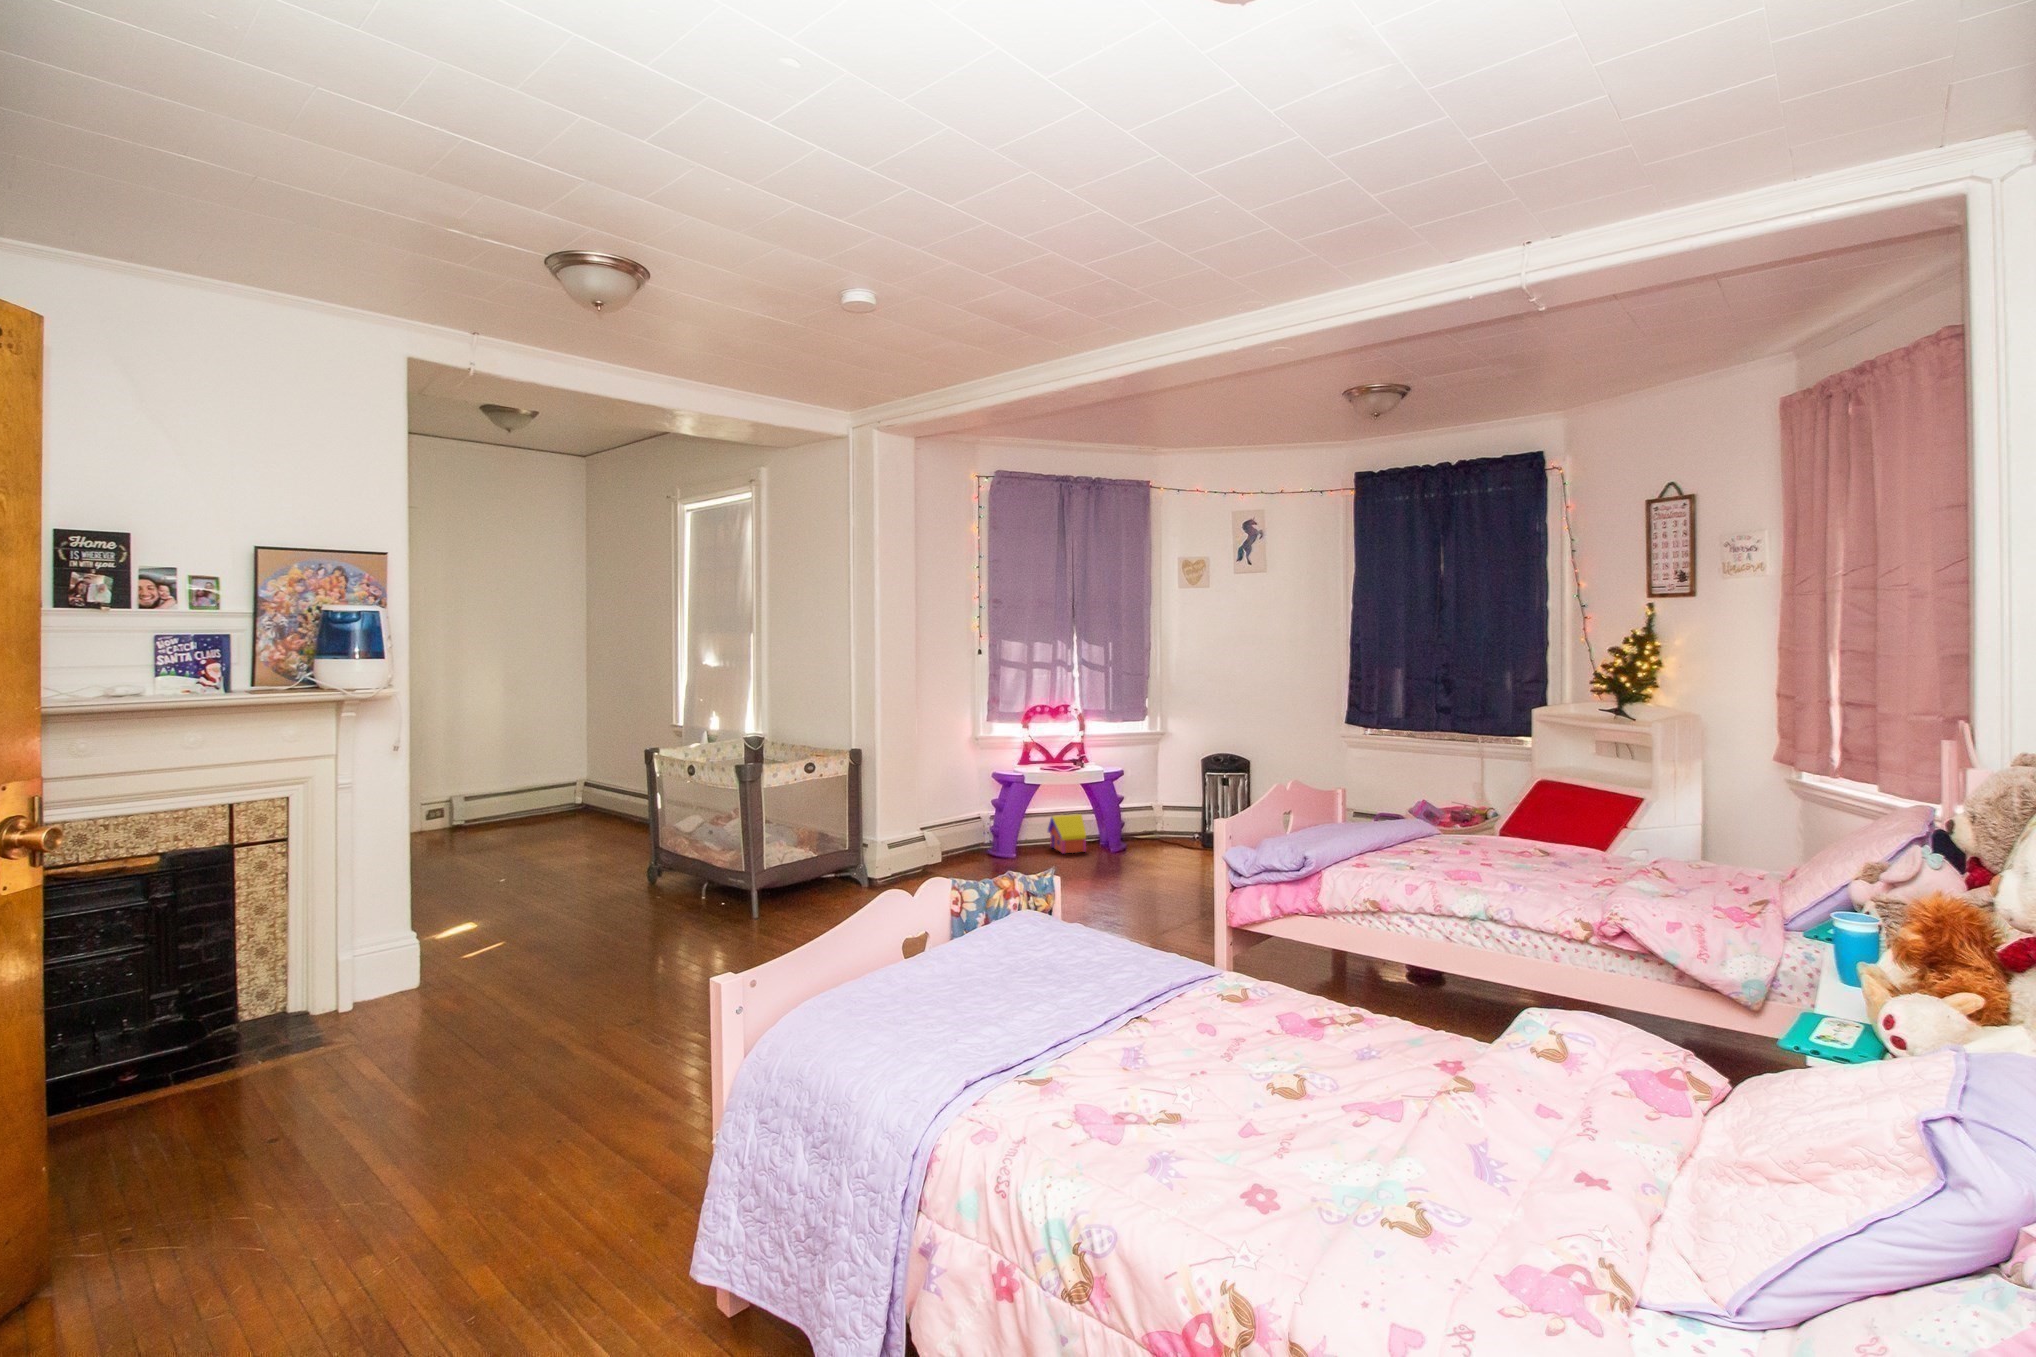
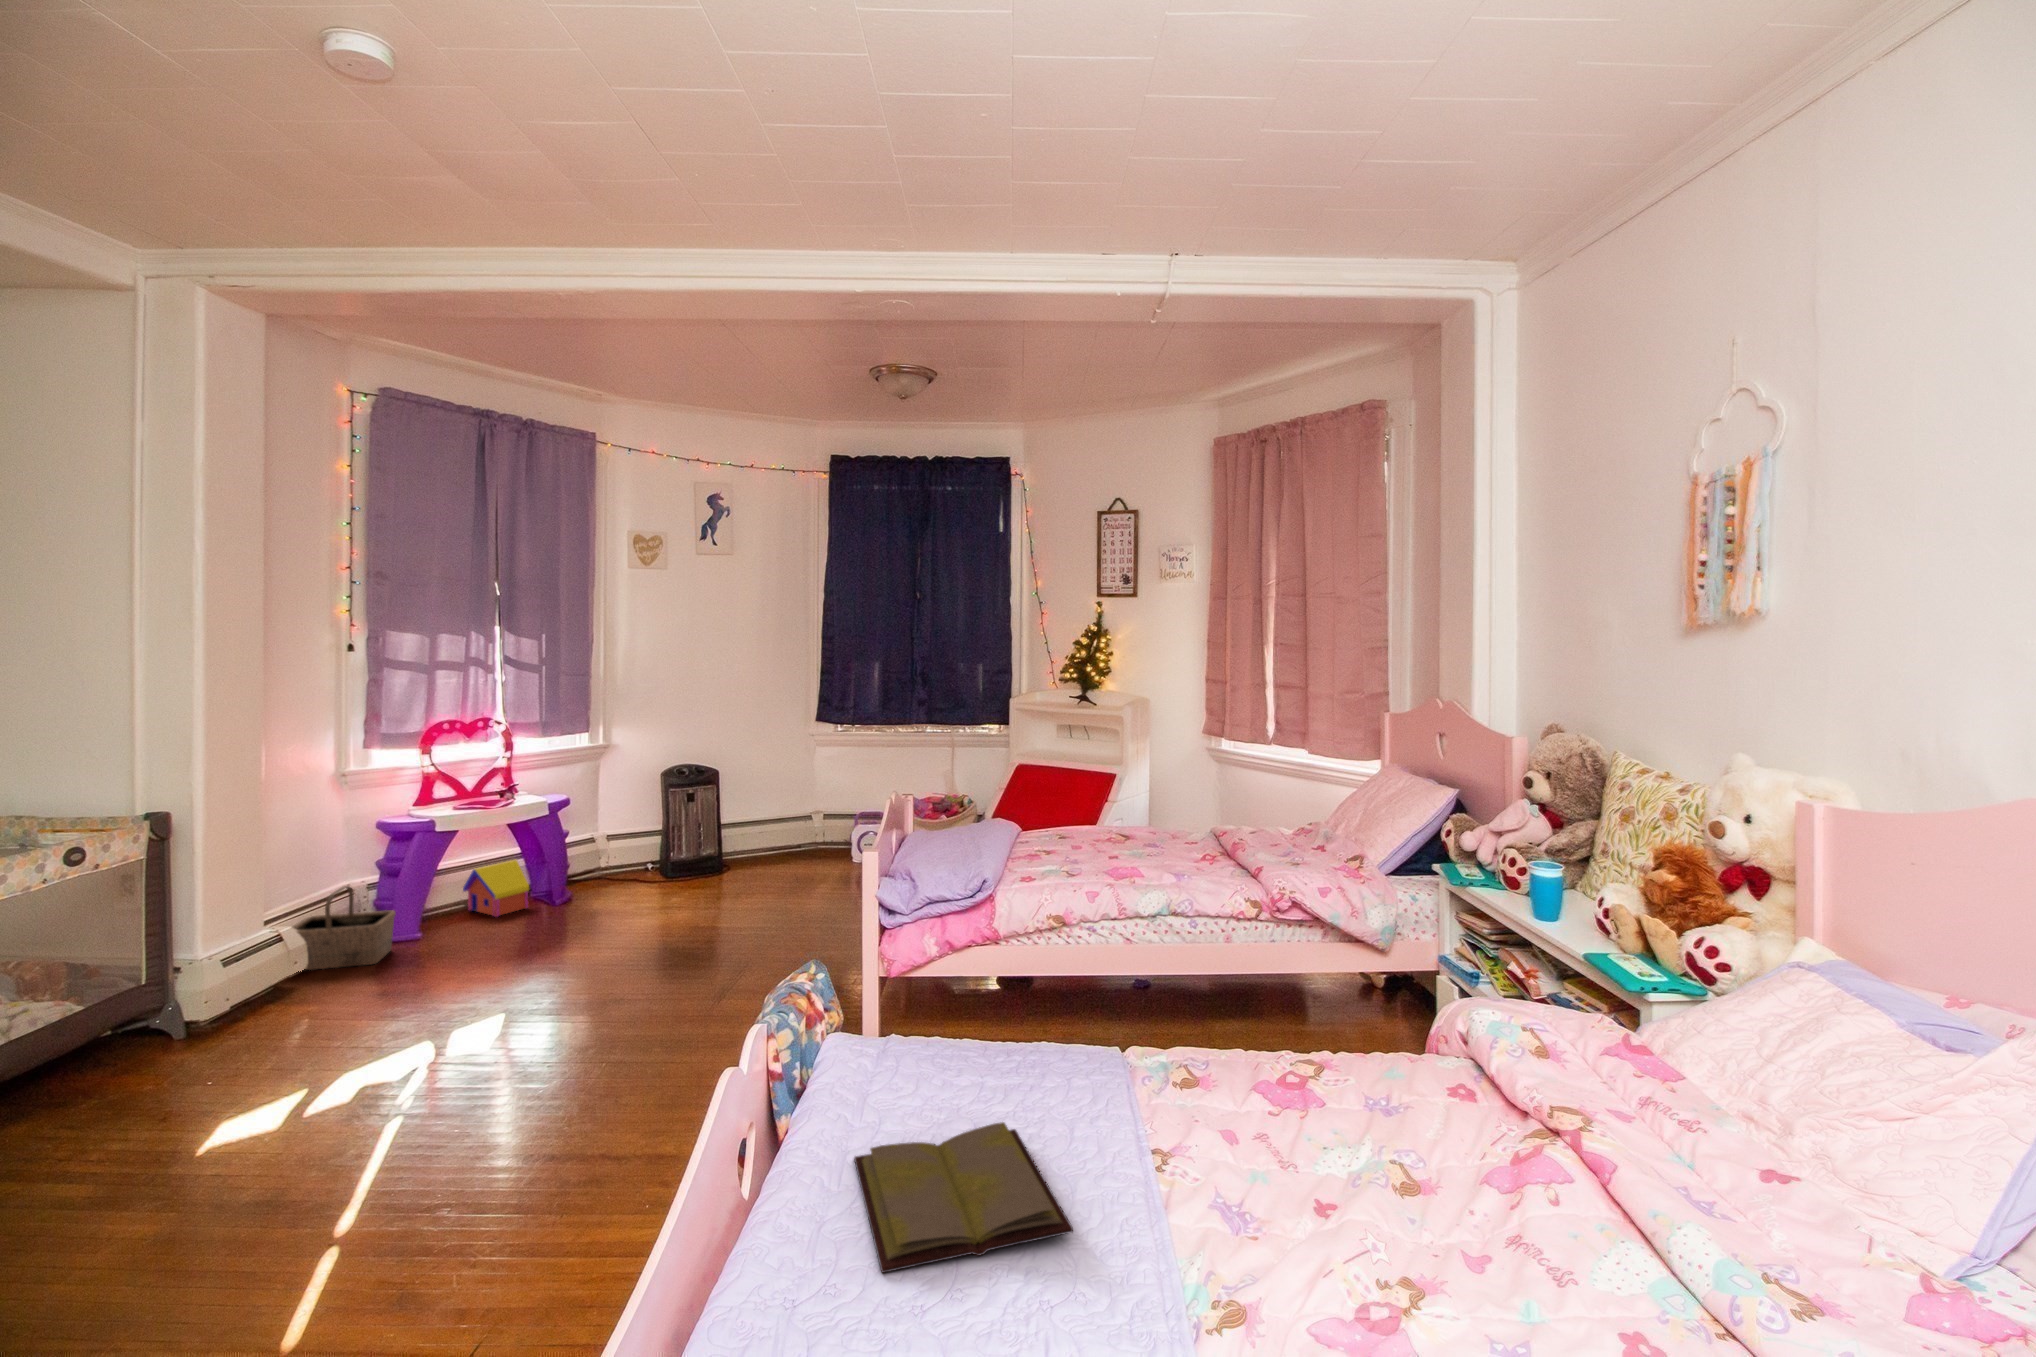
basket: none [935,813,996,867] -> present [292,886,396,970]
diary: none [931,943,1071,997] -> present [854,1122,1073,1273]

